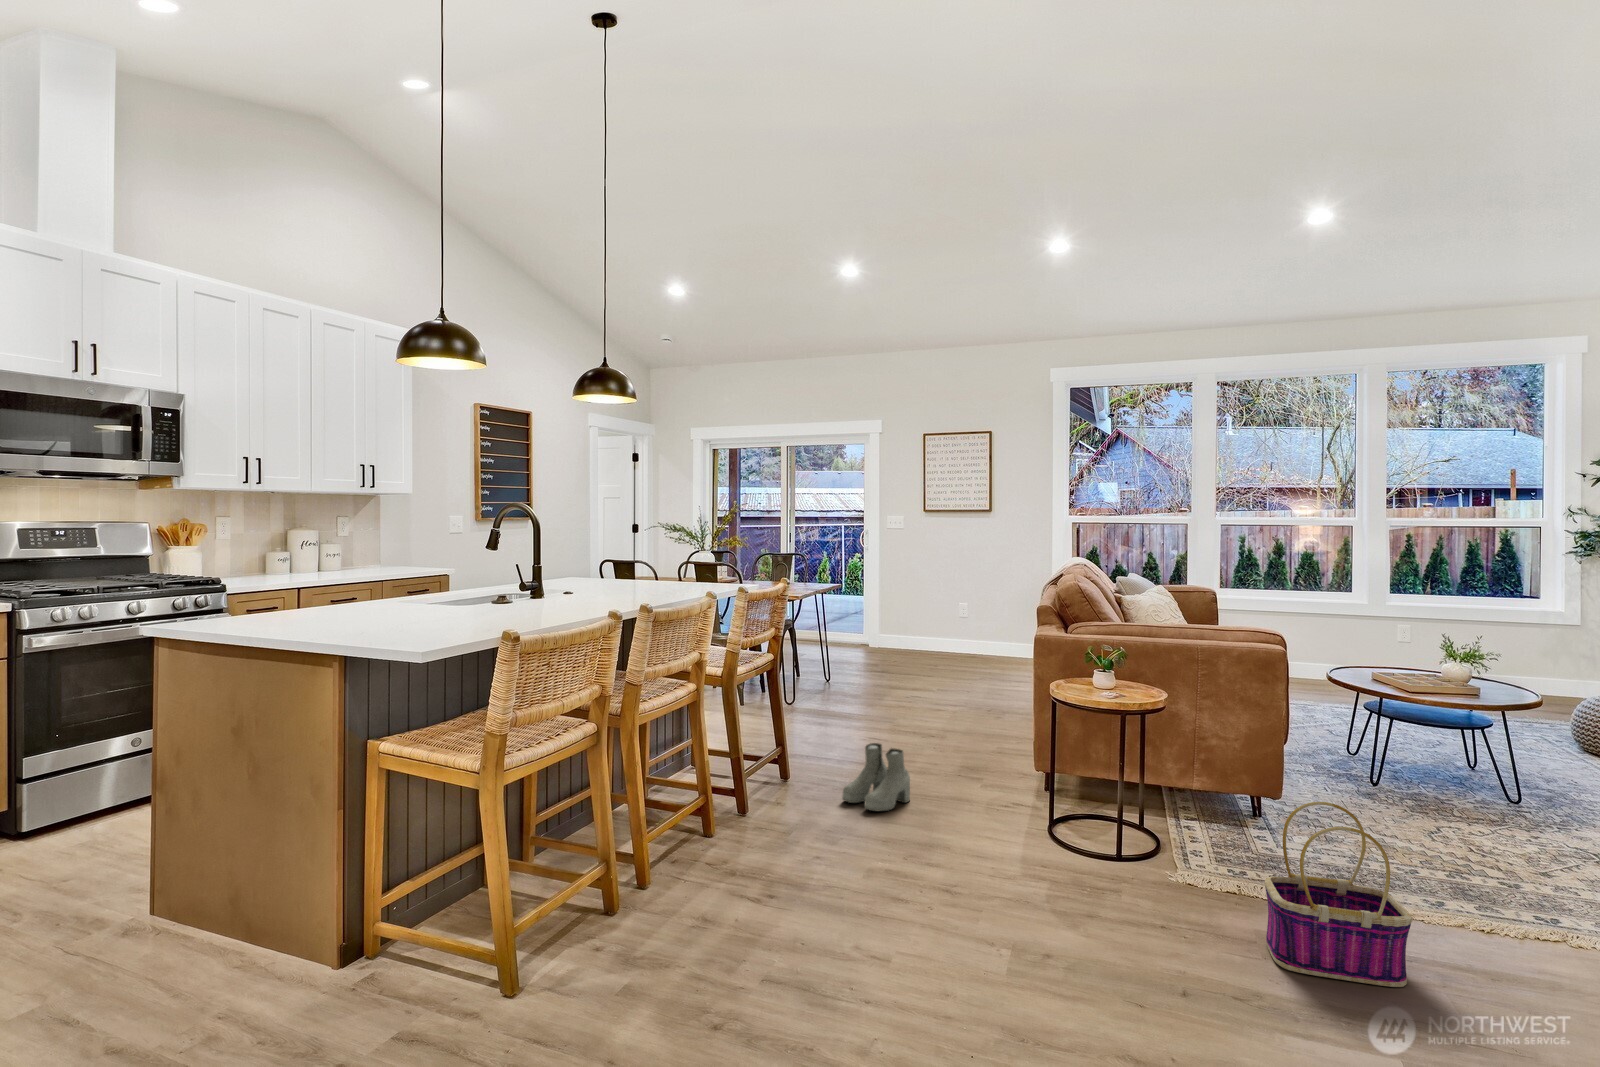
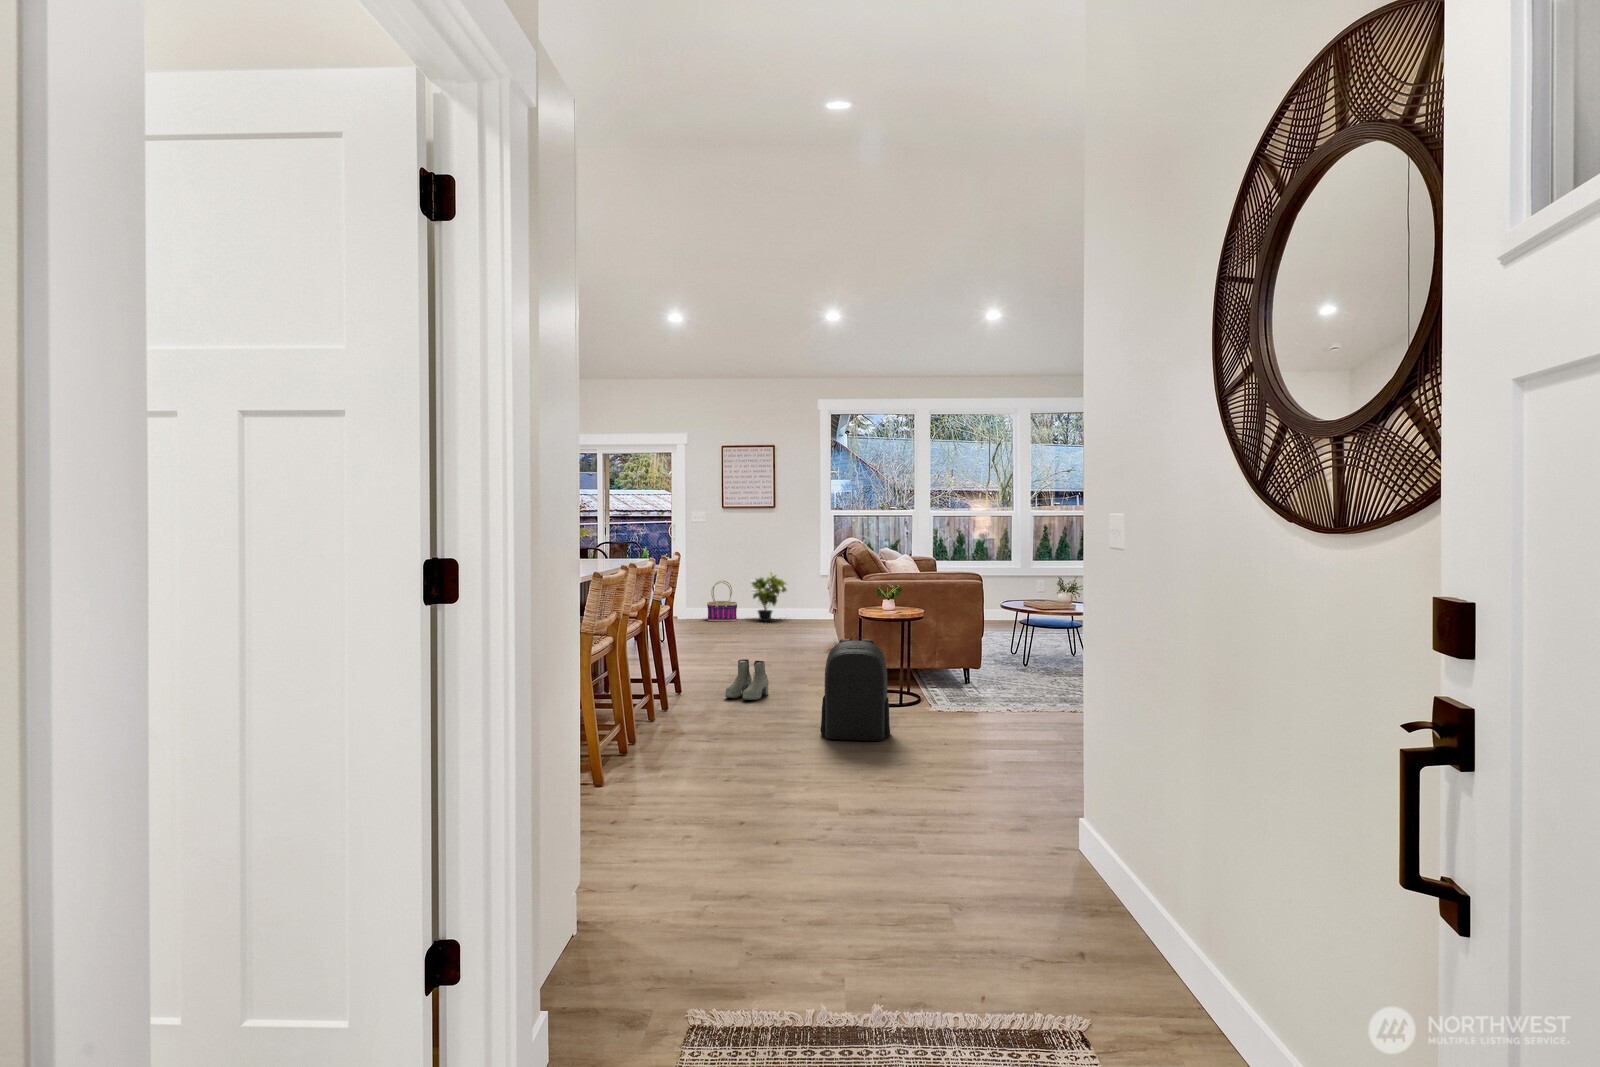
potted plant: none [956,594,1006,657] -> present [751,573,787,621]
backpack: none [946,752,1077,961] -> present [820,636,890,741]
basket: present [1265,802,1412,987] -> present [707,581,737,621]

